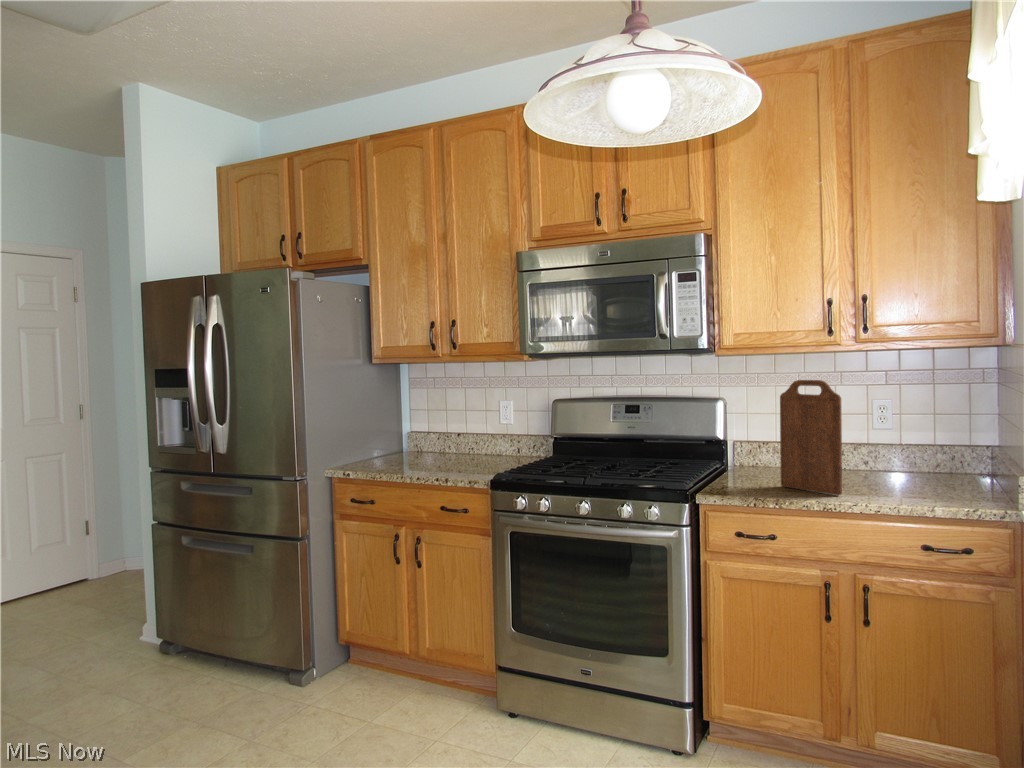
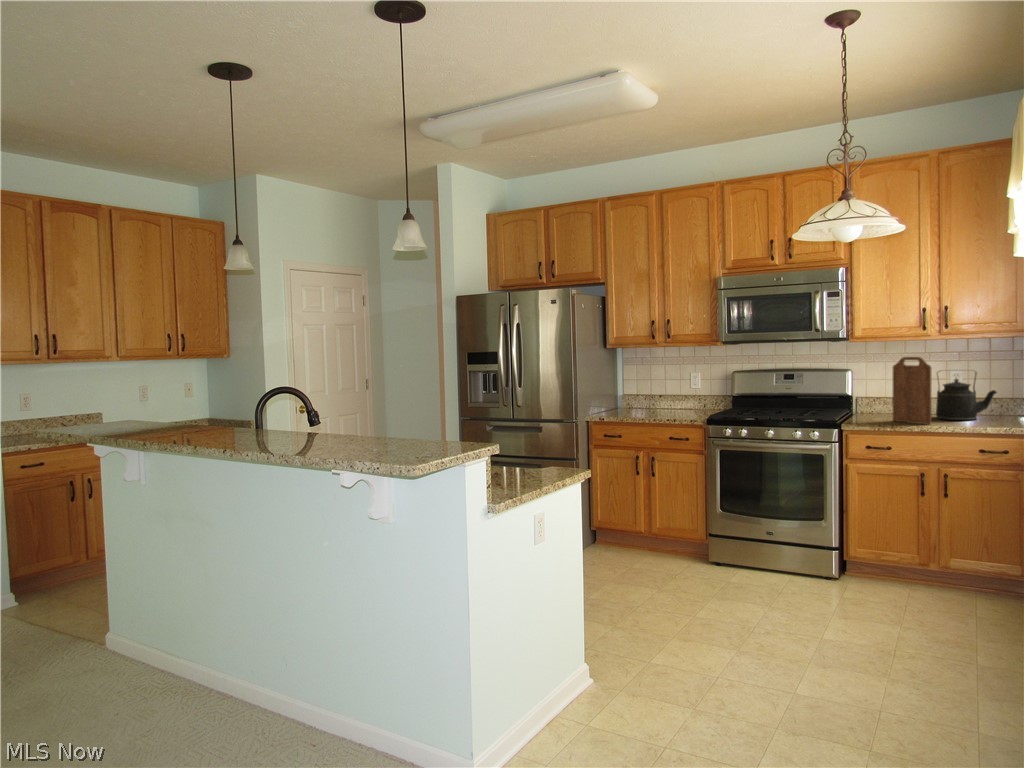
kettle: none [850,402,947,487] -> present [936,372,997,420]

